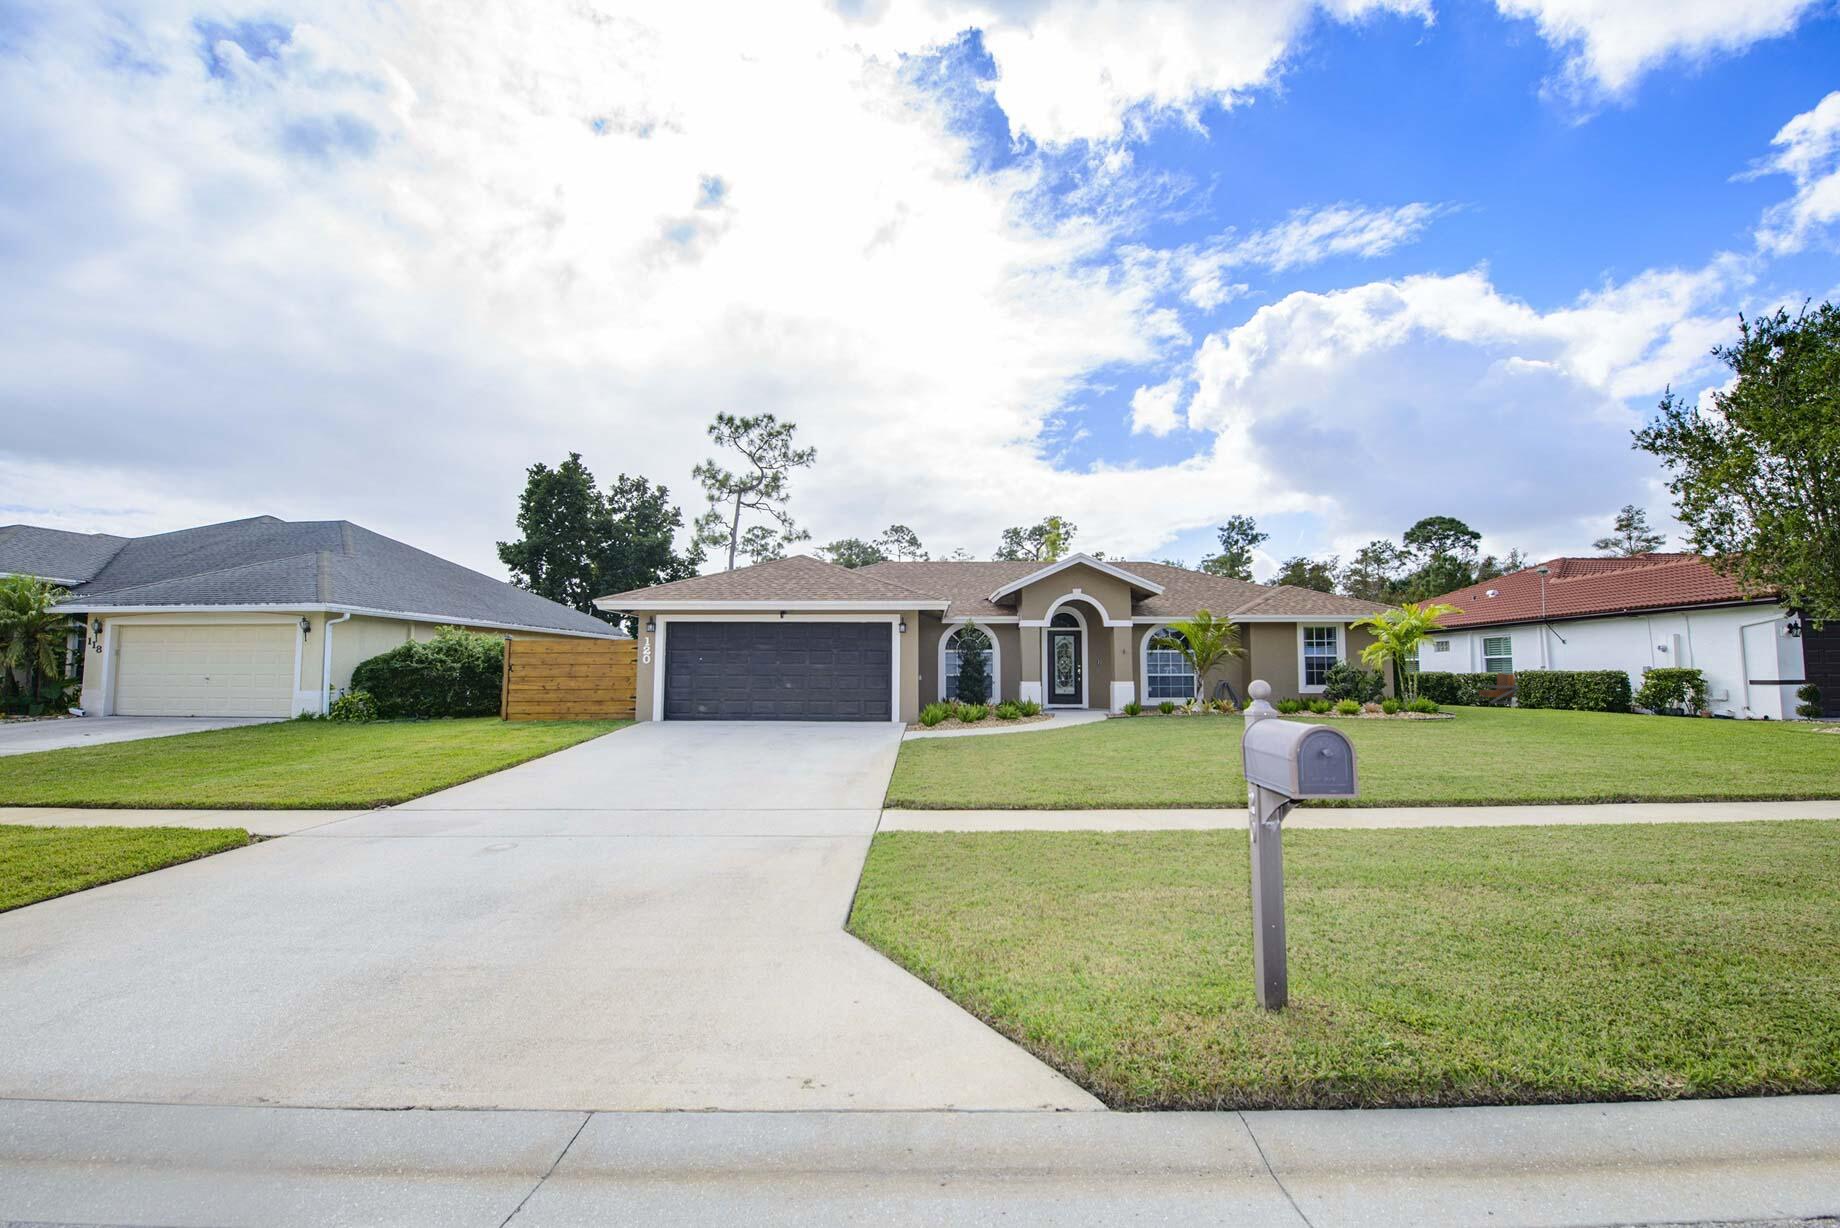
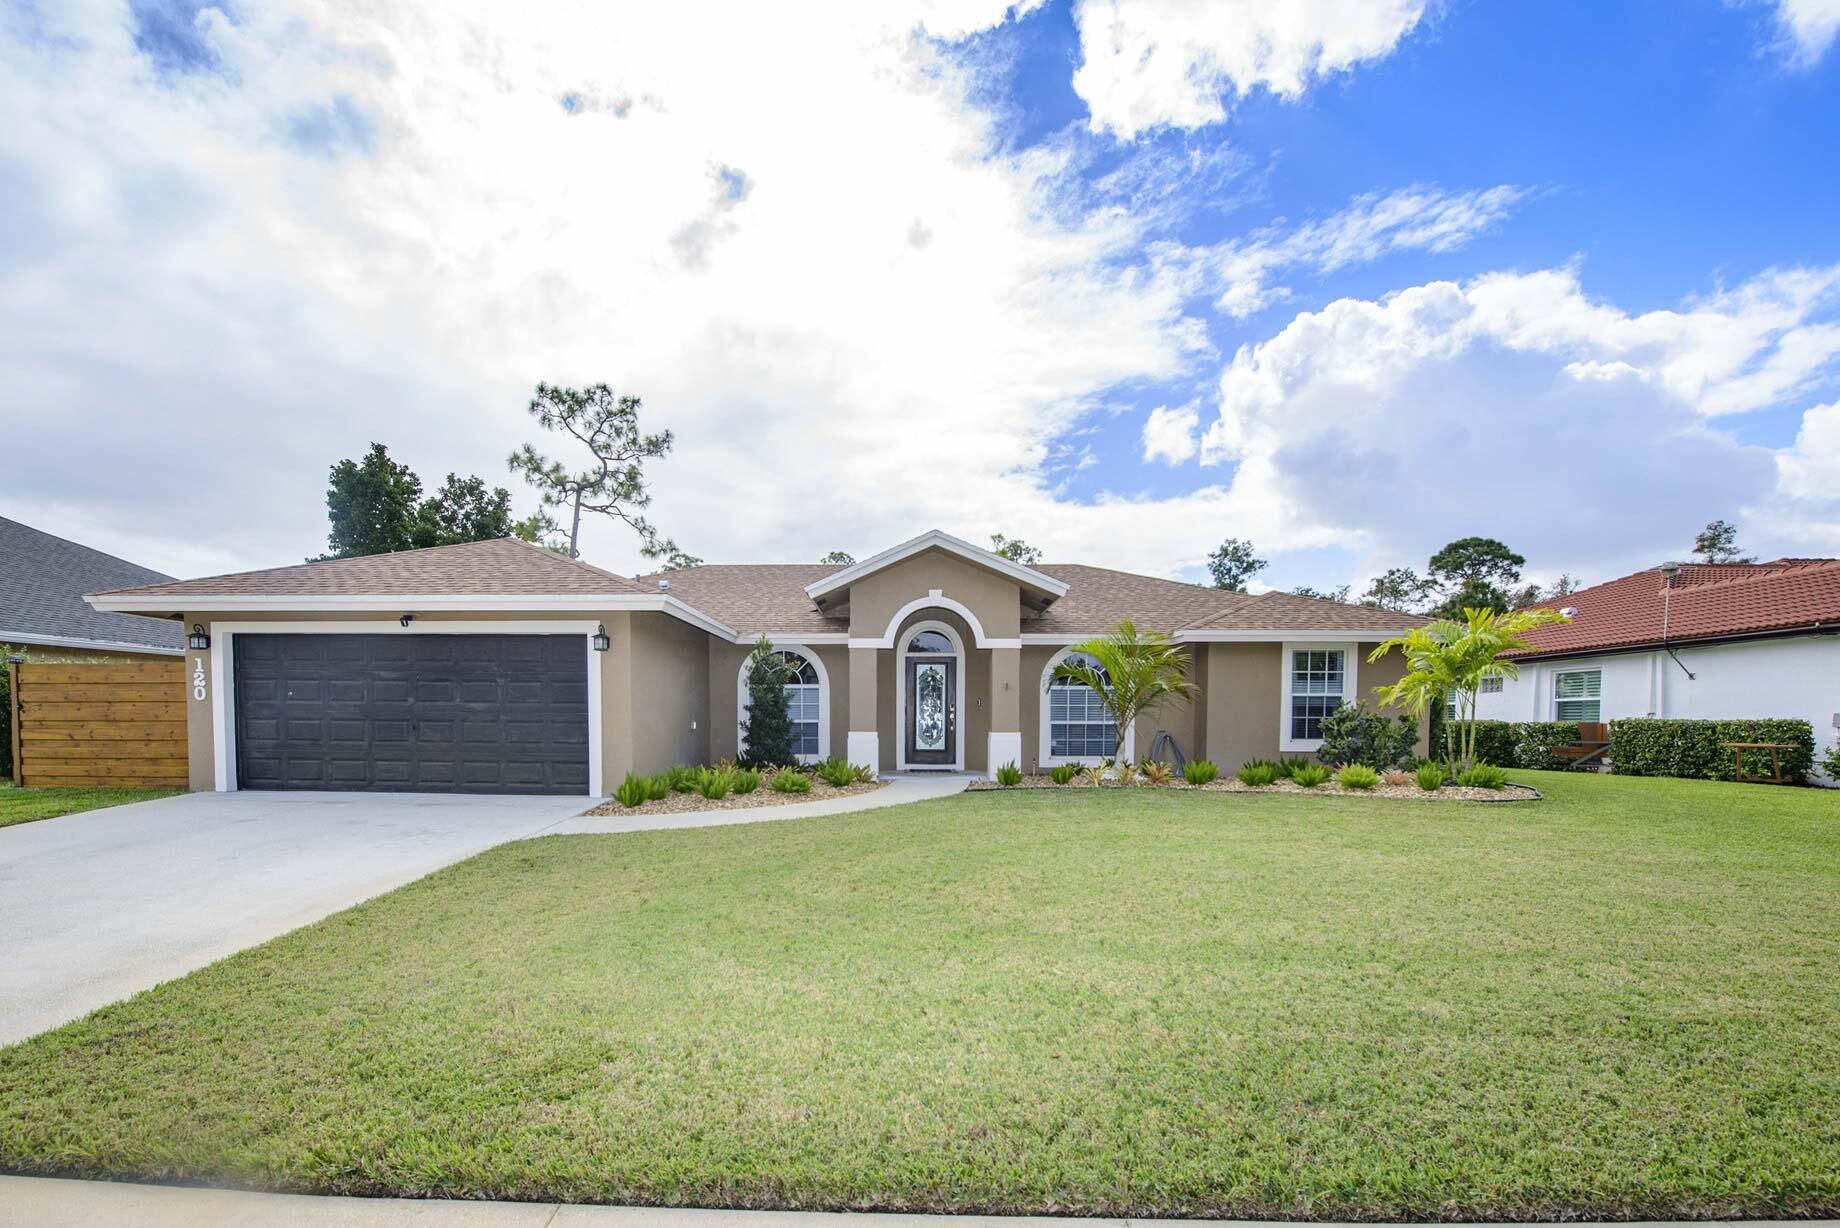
round table: none [1575,687,1619,711] -> present [1721,743,1801,783]

